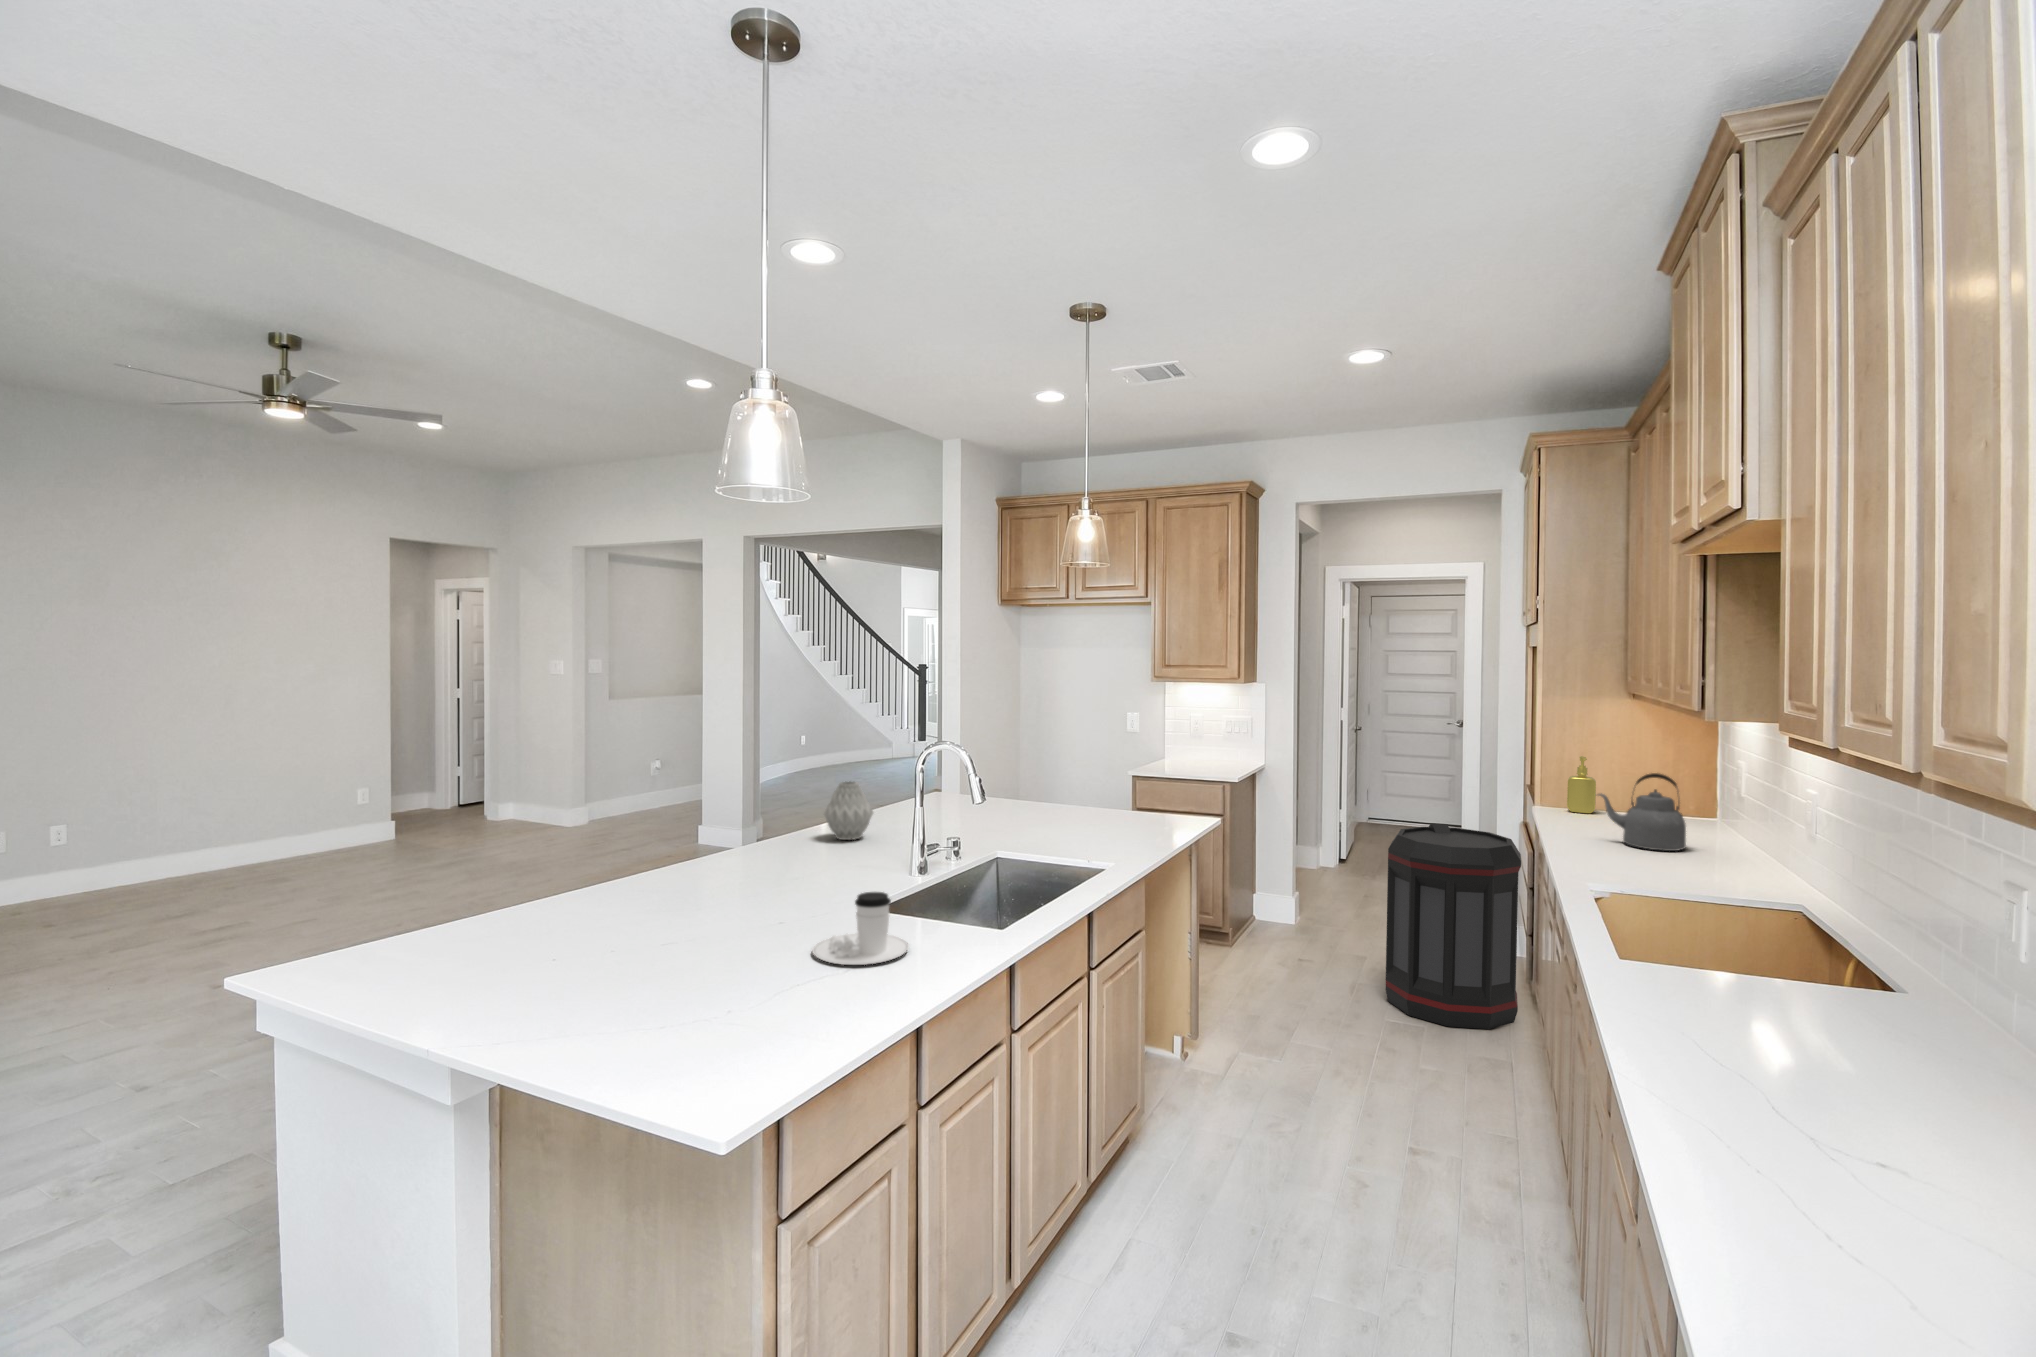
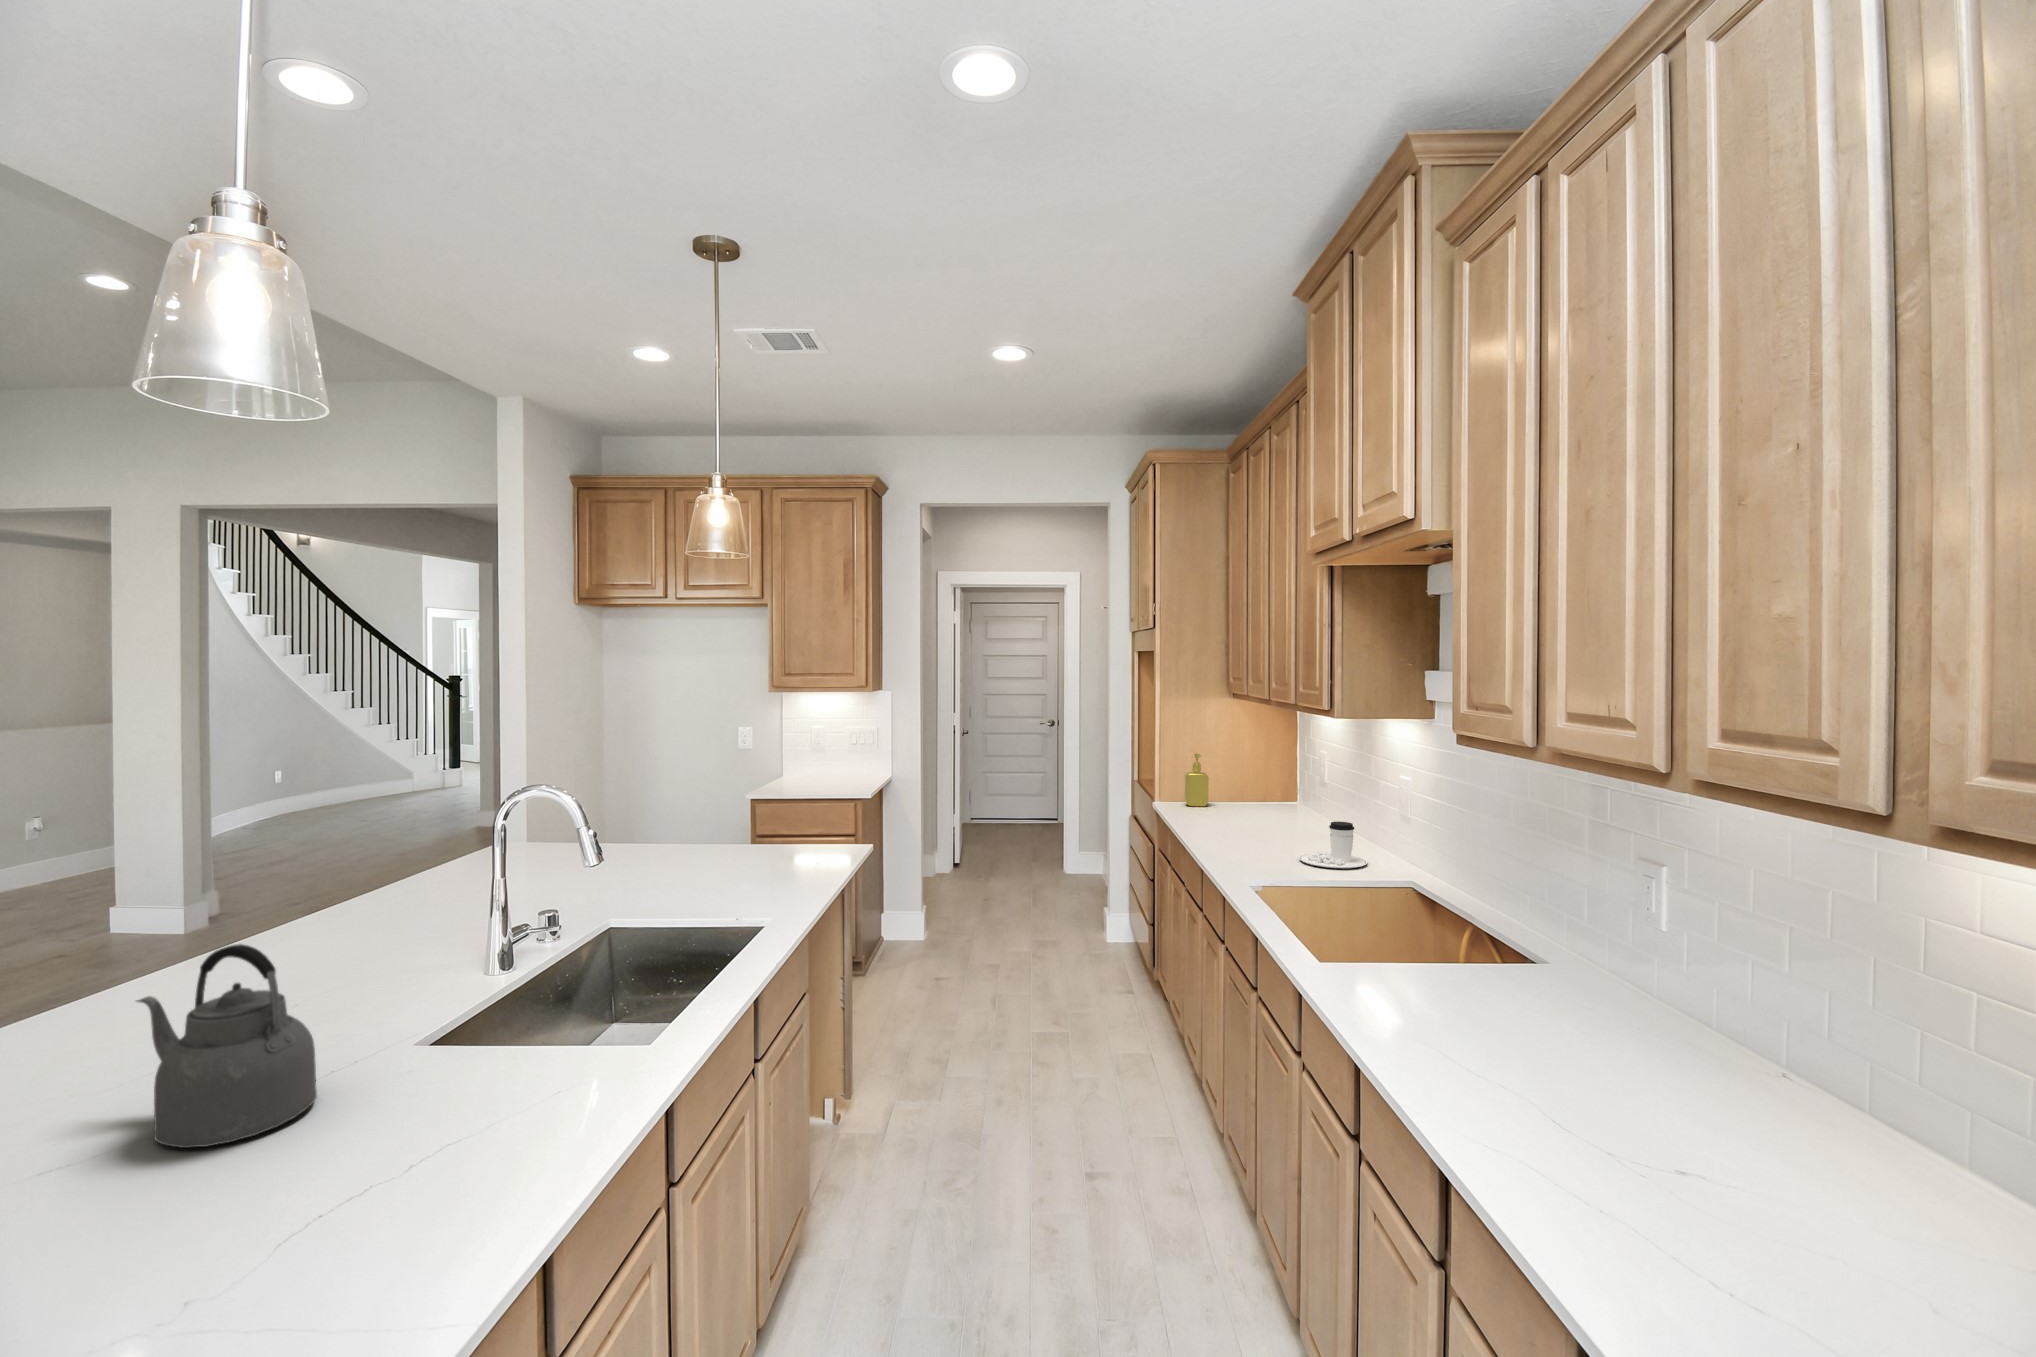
kettle: present [1598,773,1686,851] -> present [137,944,317,1148]
vase: present [824,782,873,840] -> none [327,851,415,940]
trash can: present [1385,824,1521,1029] -> none [1029,826,1147,1027]
coffee cup: present [812,892,909,965] -> present [1299,822,1367,868]

